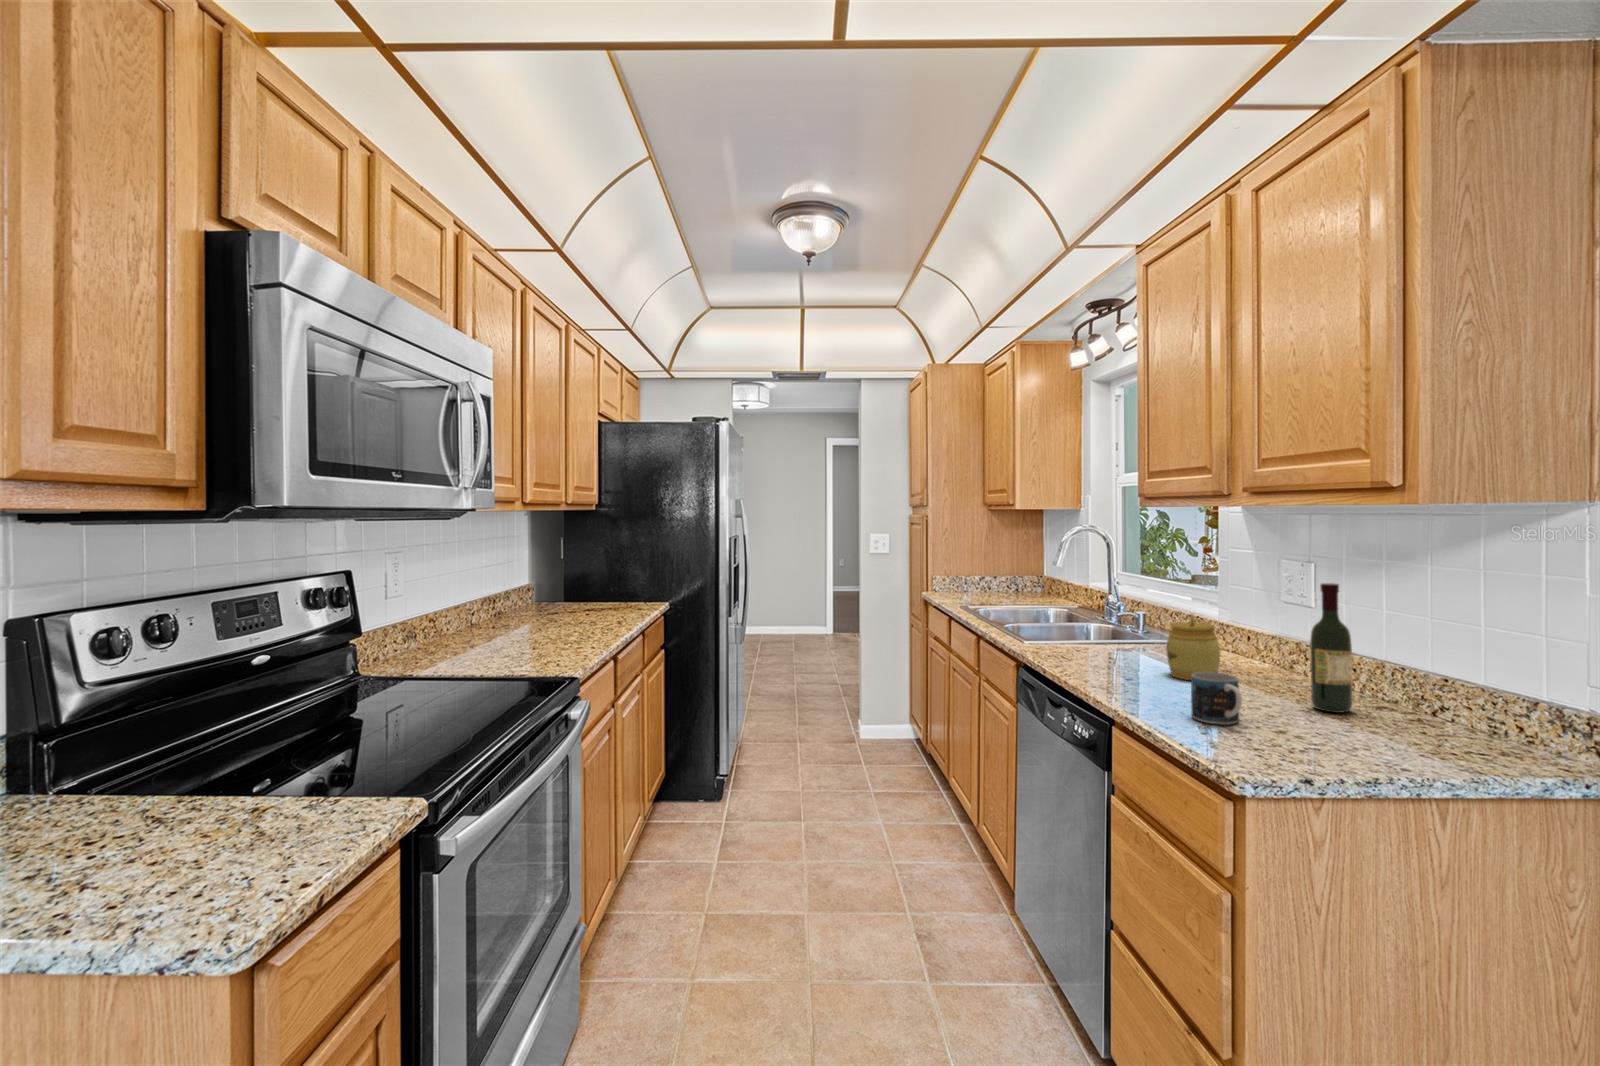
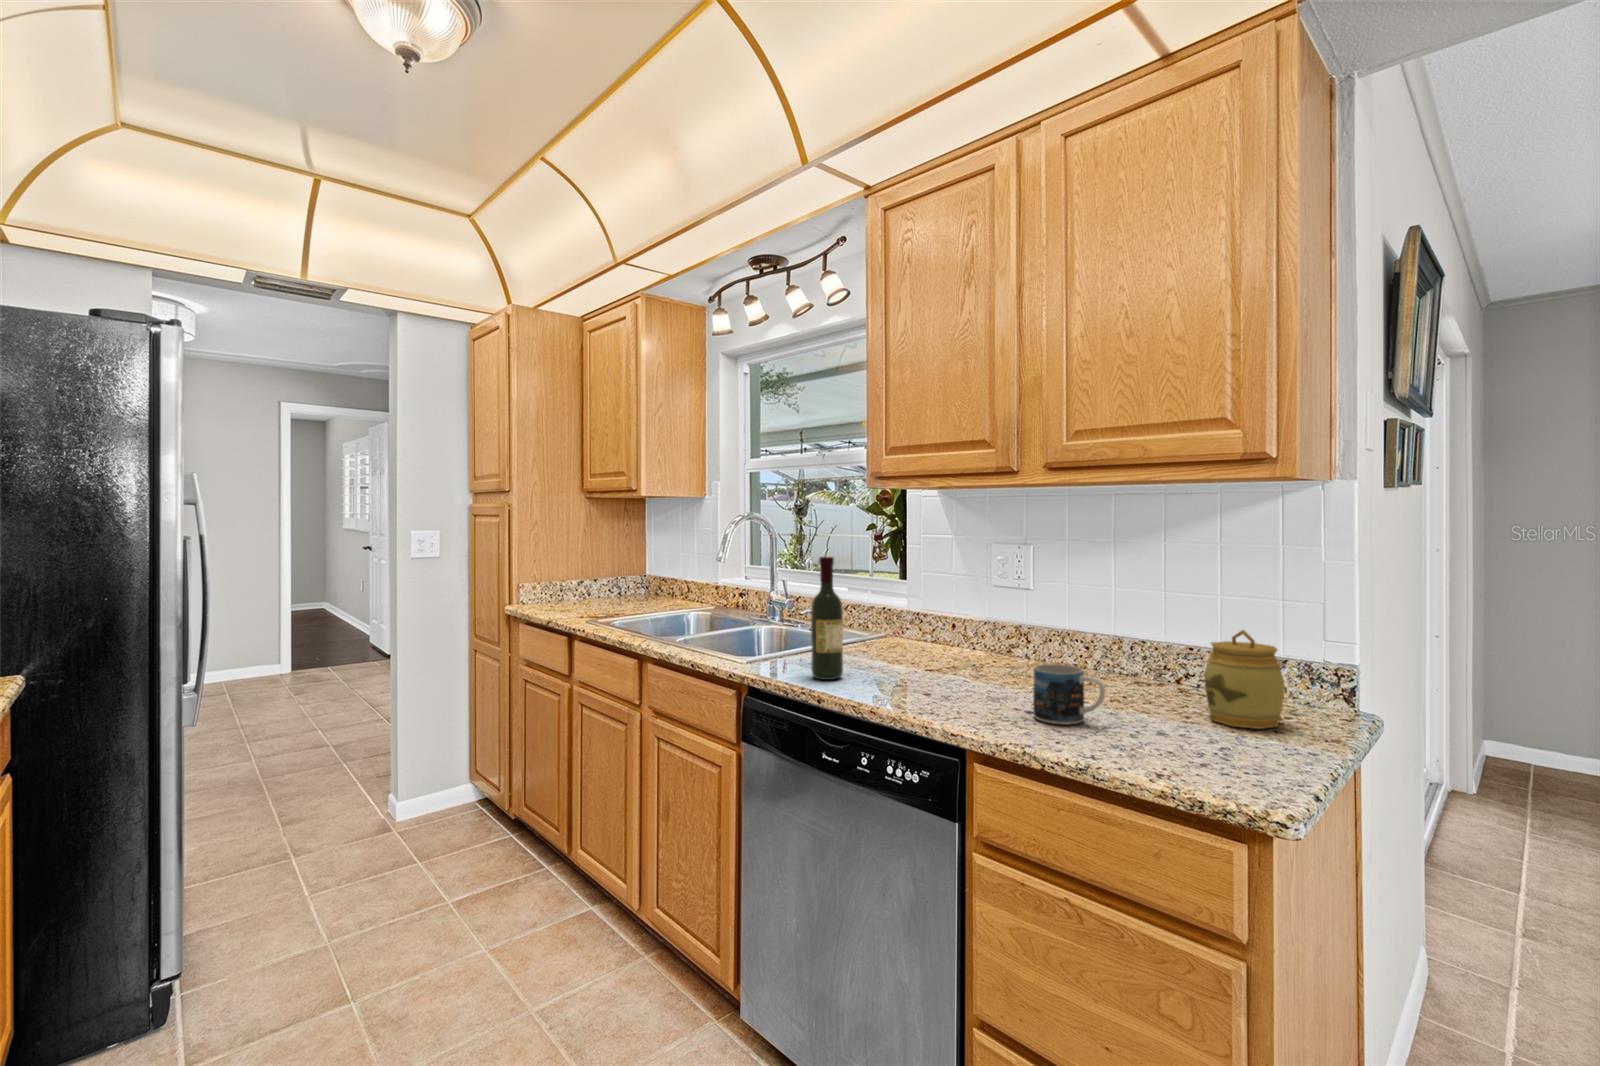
wine bottle: present [1310,583,1353,713] -> present [811,557,843,680]
jar: present [1166,614,1220,680] -> present [1204,630,1285,729]

